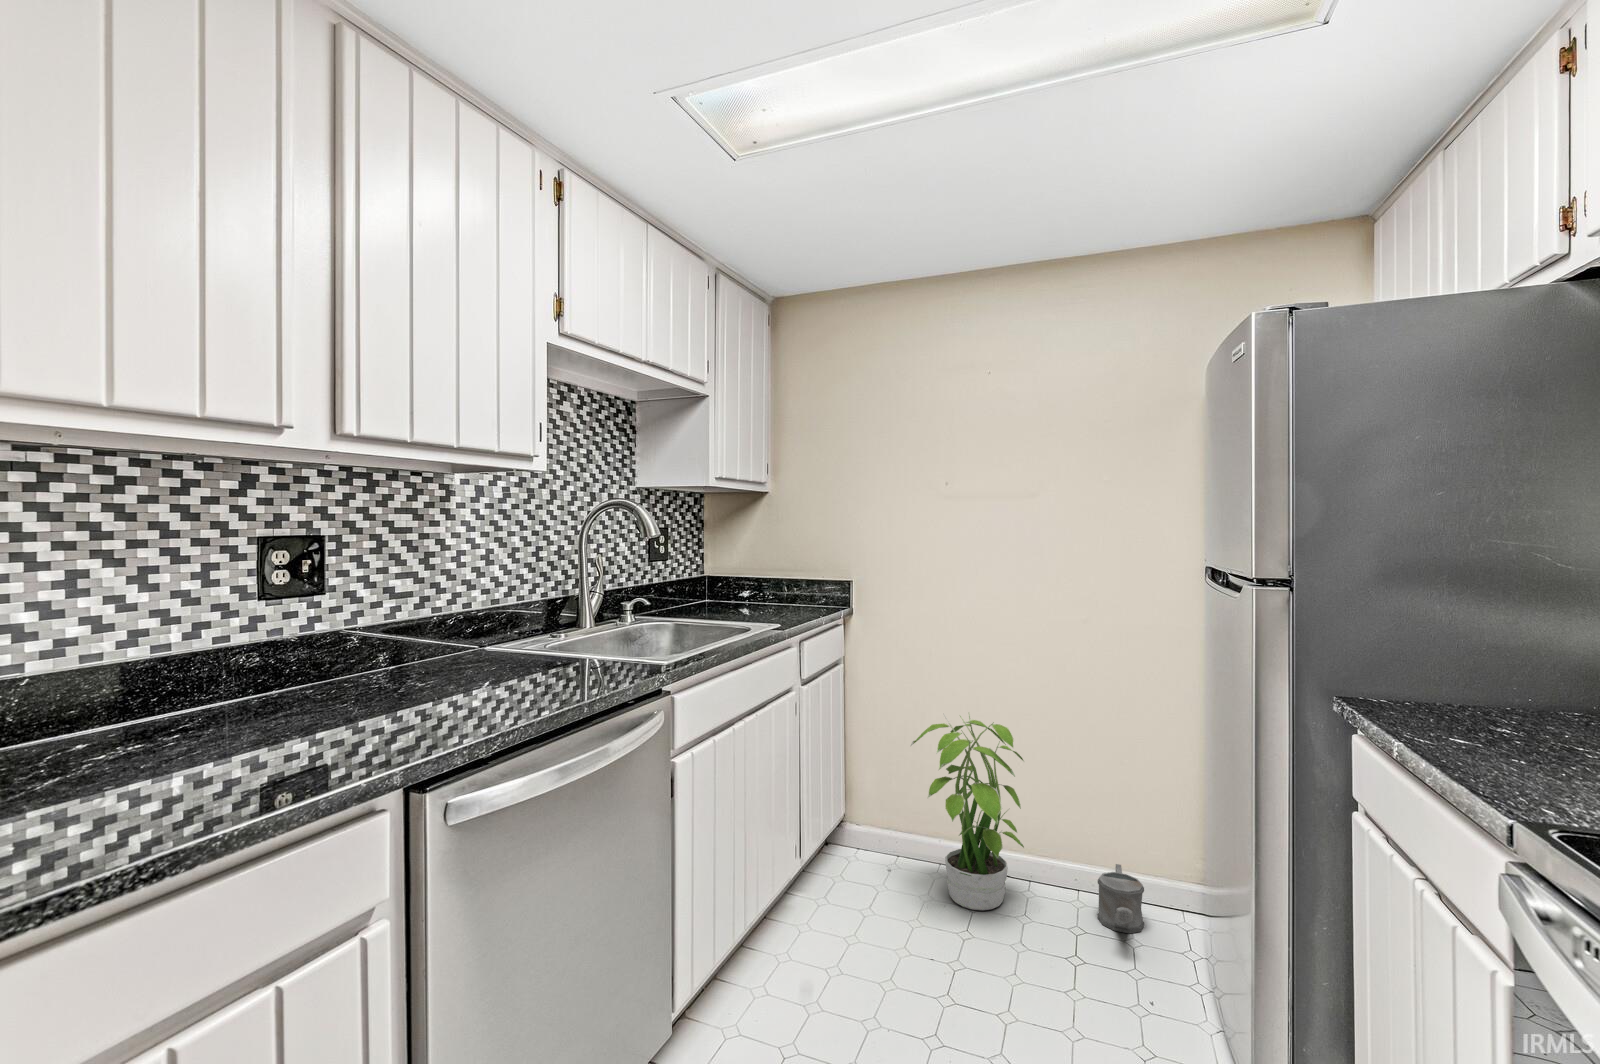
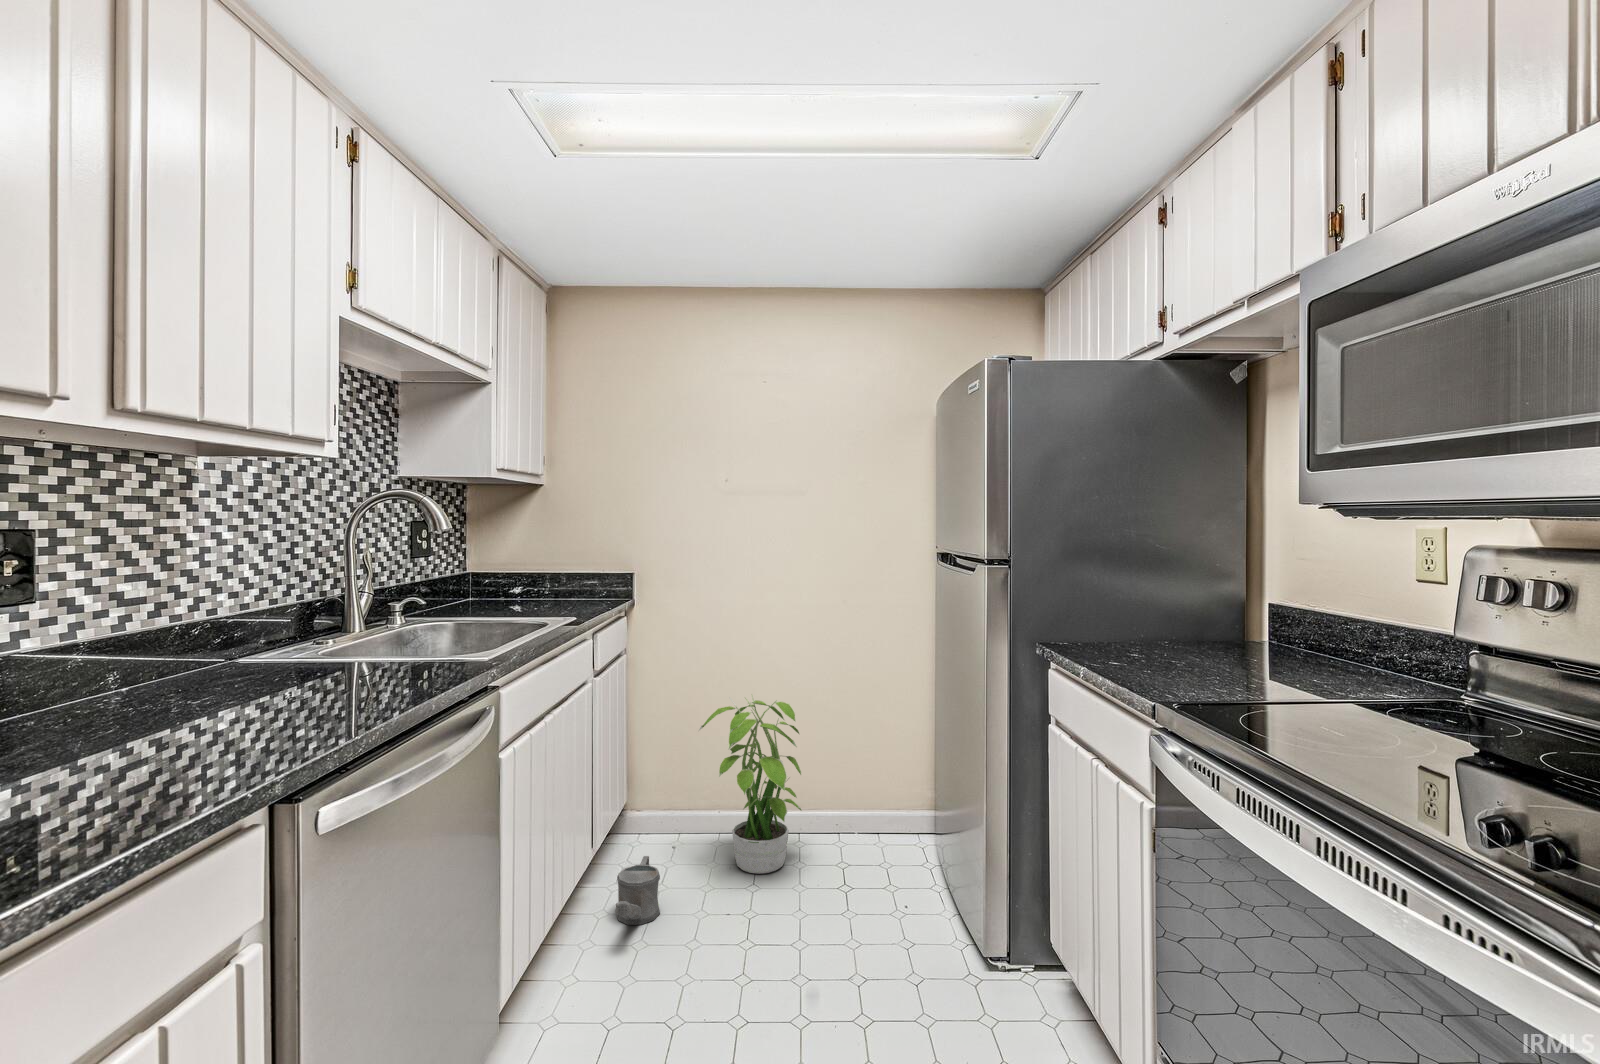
watering can: present [1097,864,1144,933] -> present [616,856,660,925]

